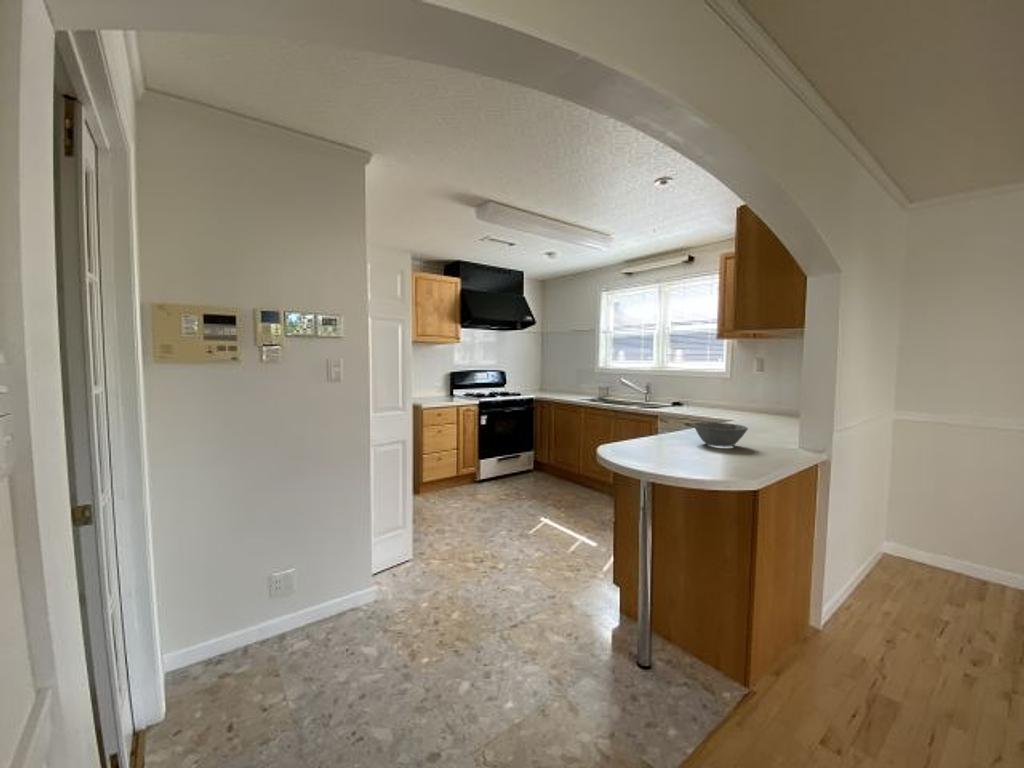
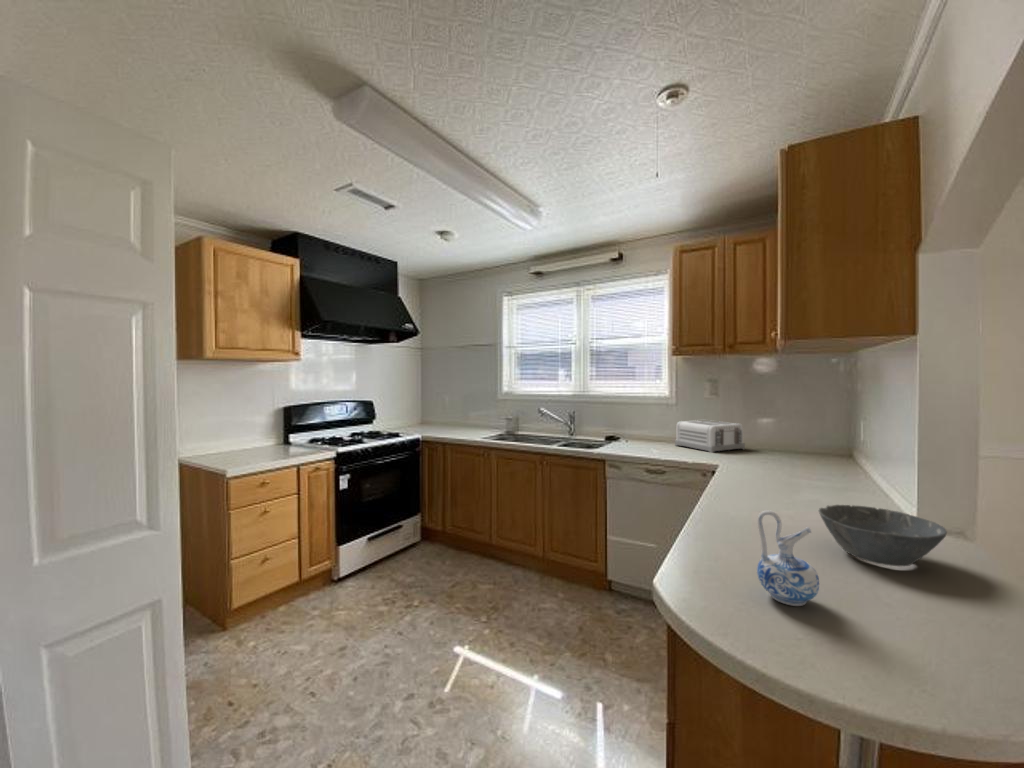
toaster: none [722,391,778,415] -> present [675,420,745,453]
ceramic pitcher: none [629,409,652,447] -> present [757,510,819,606]

